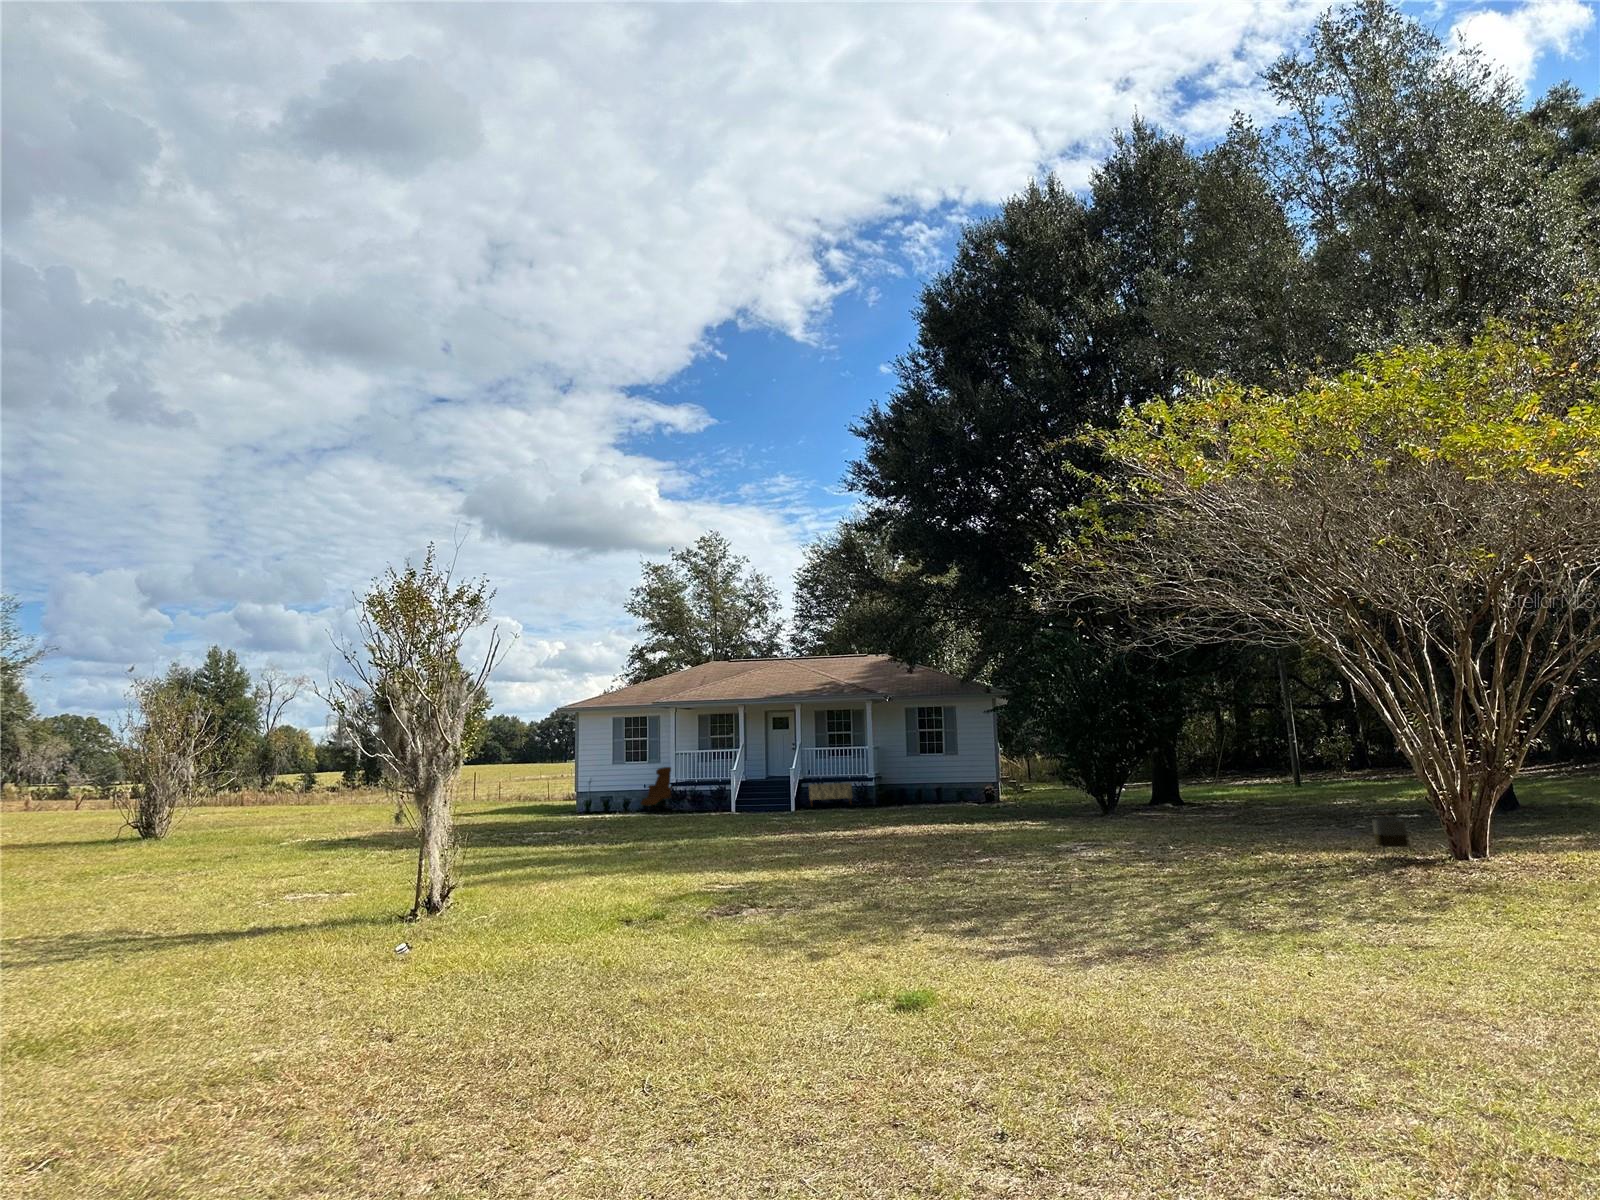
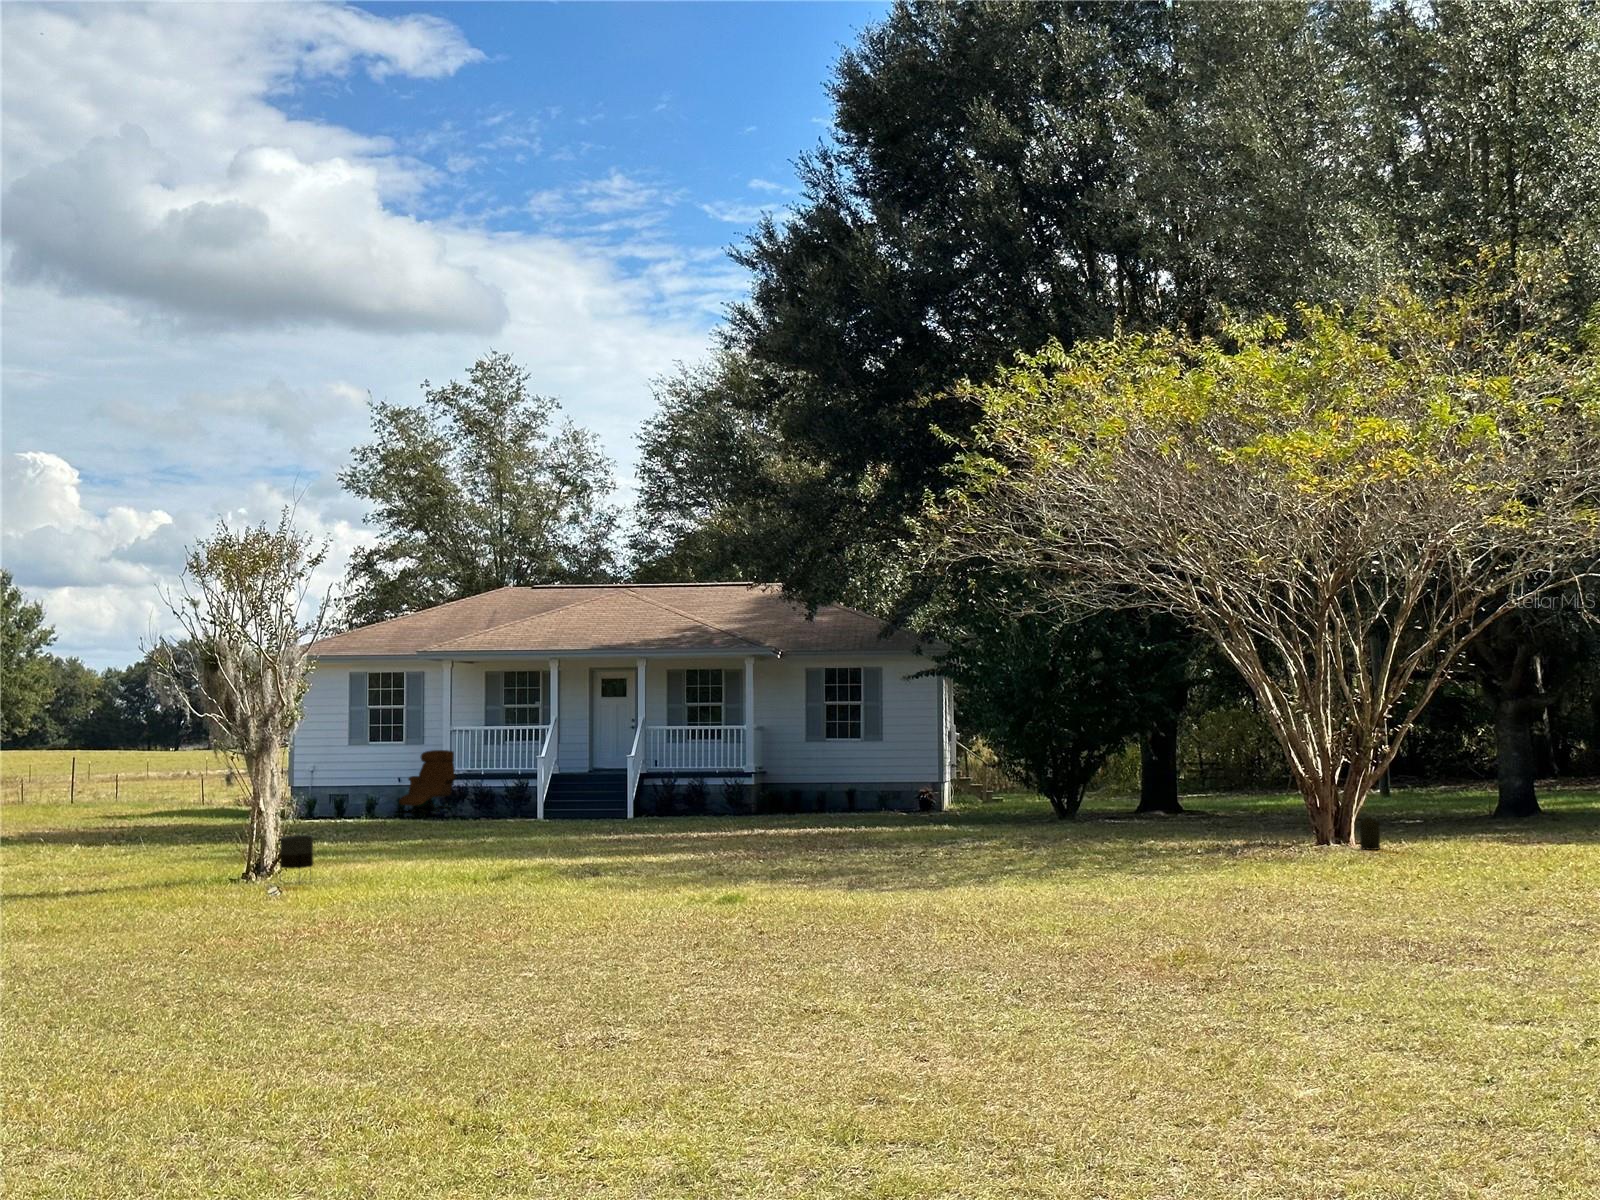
bench: present [809,783,852,805] -> none [654,776,718,809]
planter: present [1372,818,1409,856] -> present [280,836,314,869]
watering can: none [1452,823,1478,859] -> present [1360,817,1380,850]

